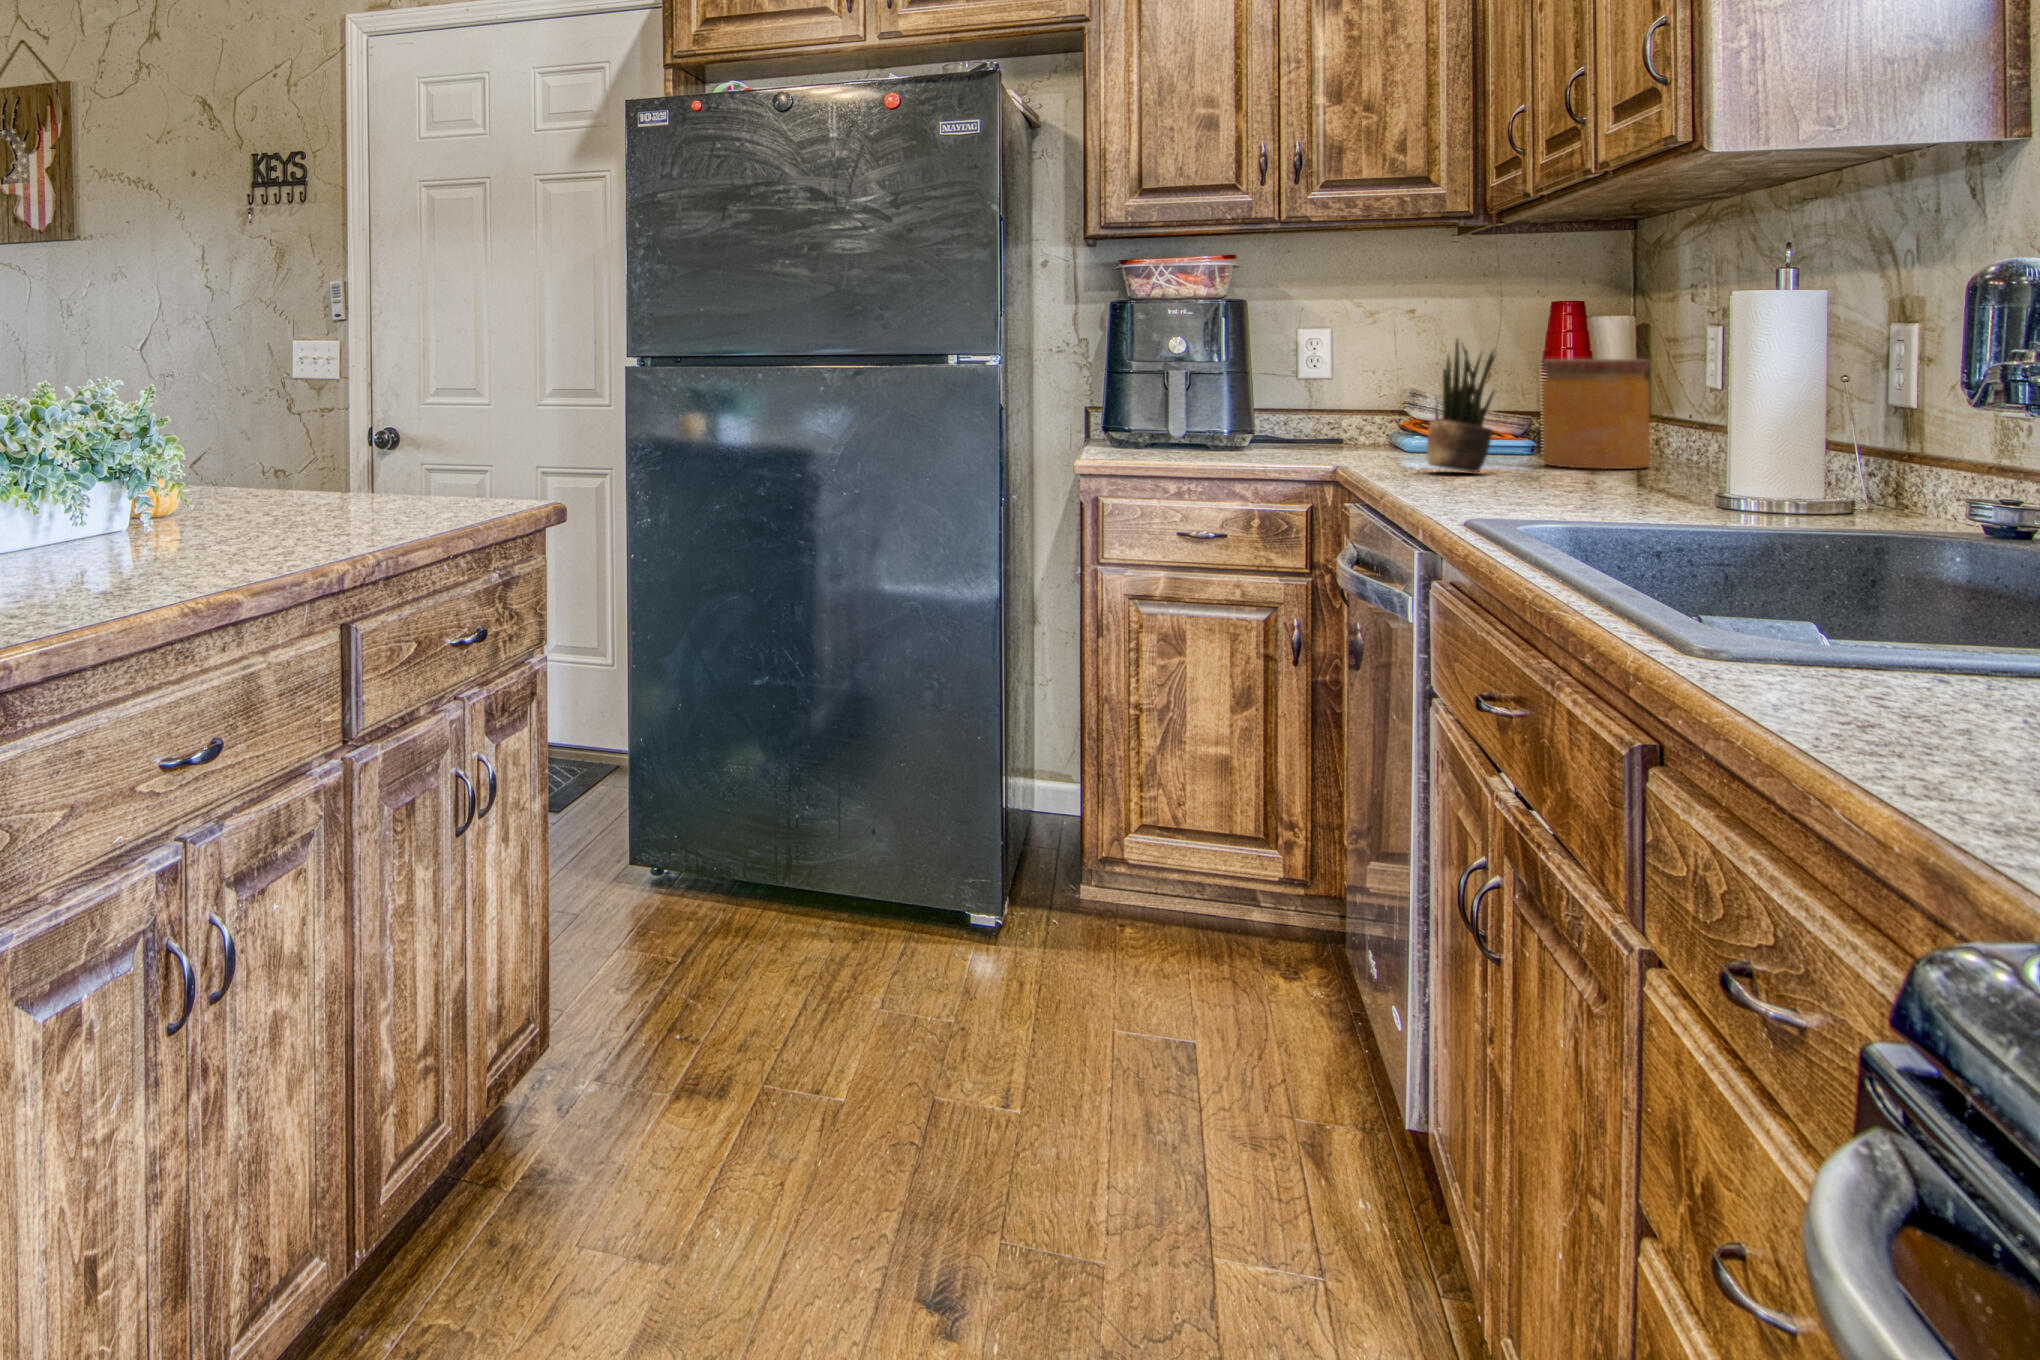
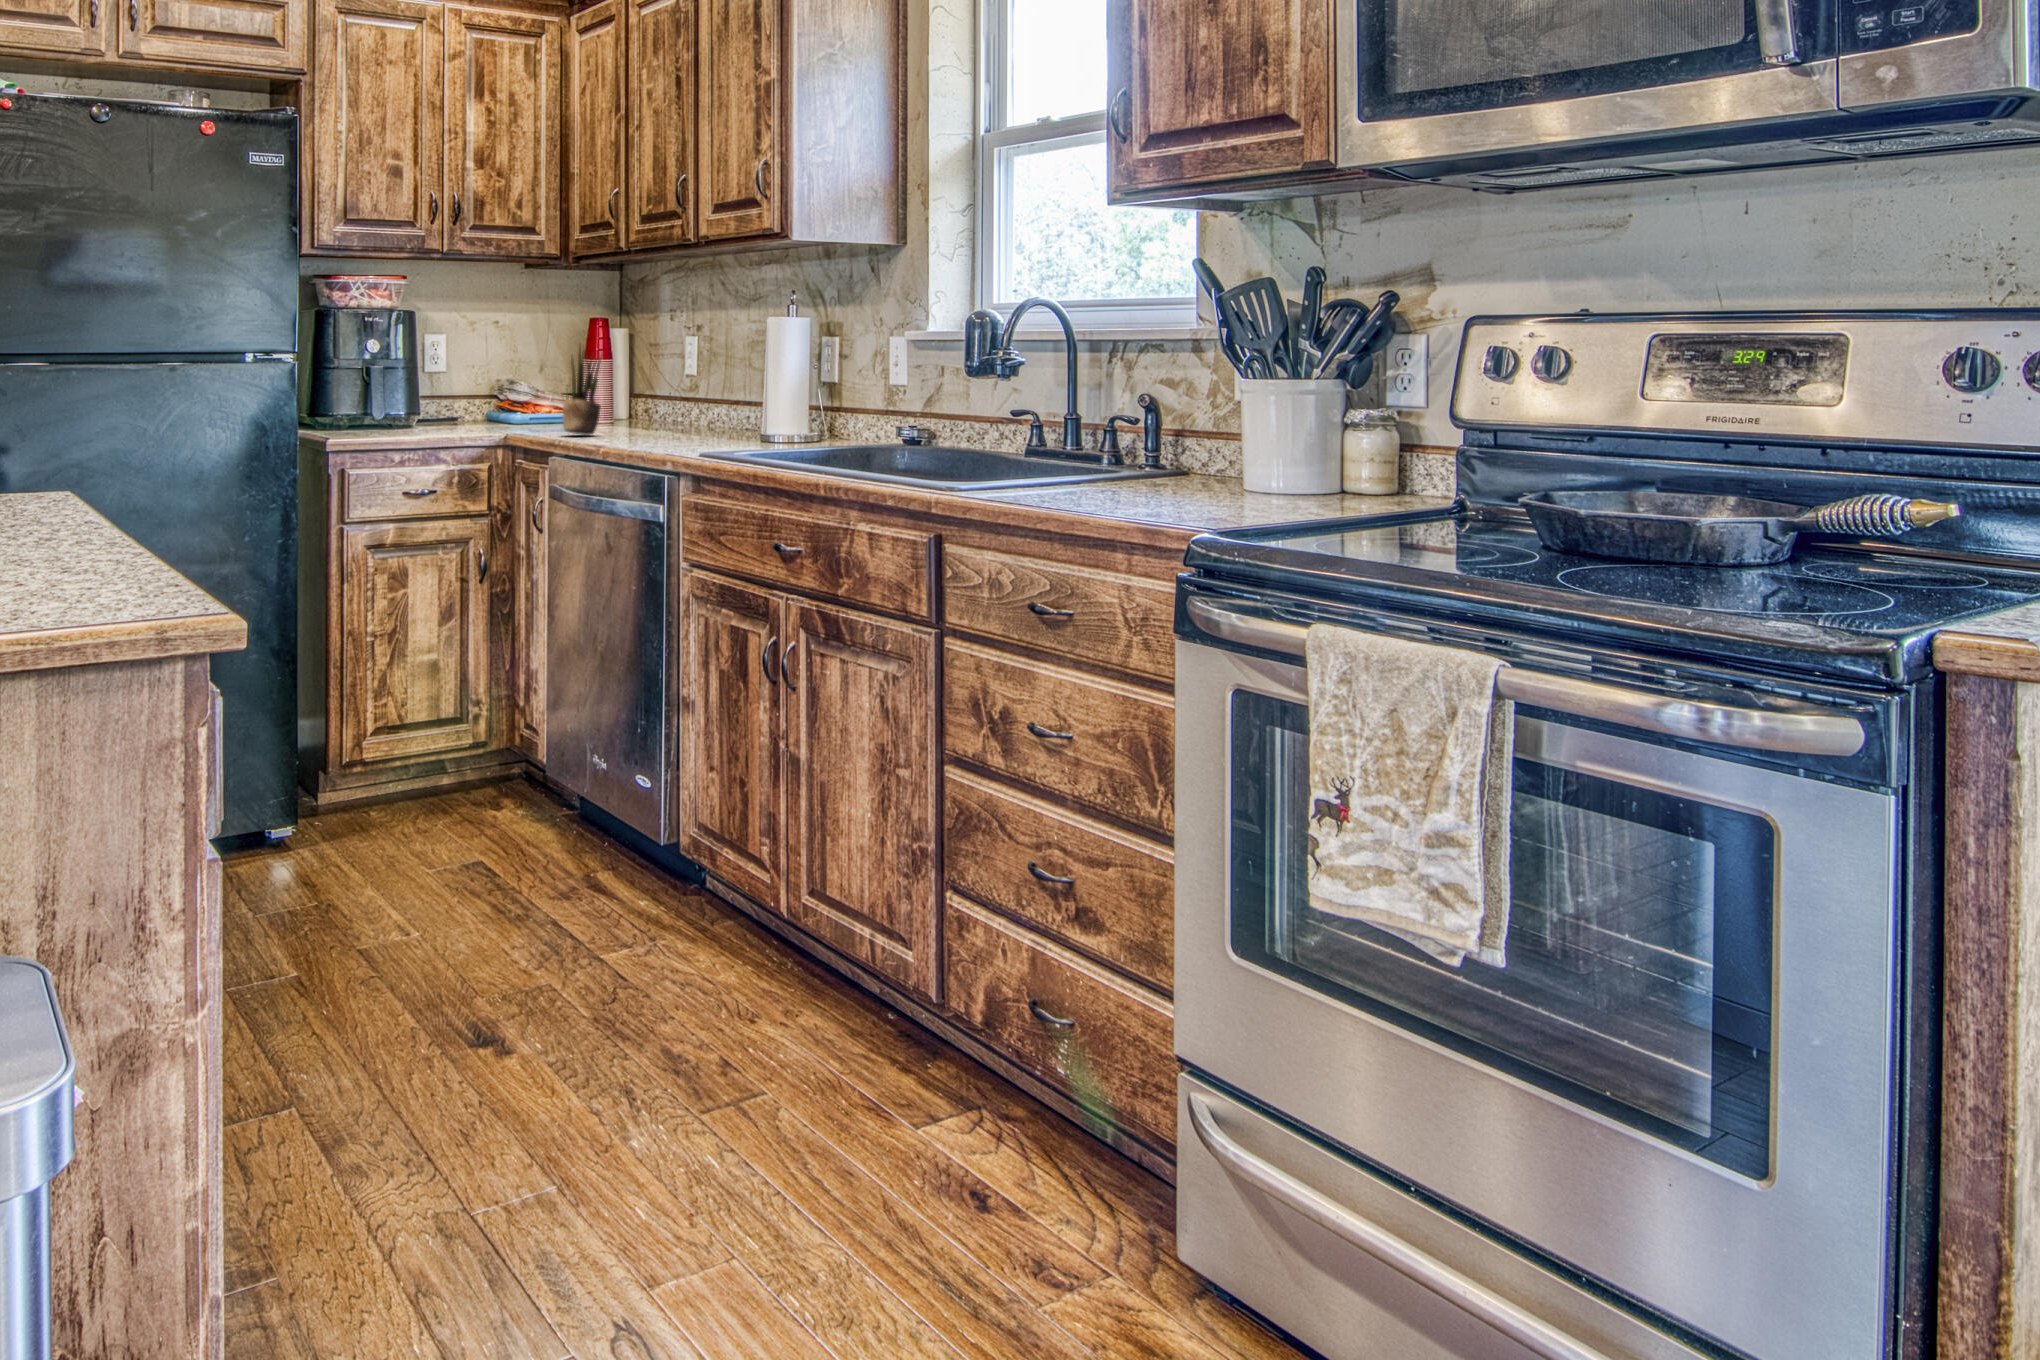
jar: present [1541,359,1650,469] -> none [608,359,666,430]

